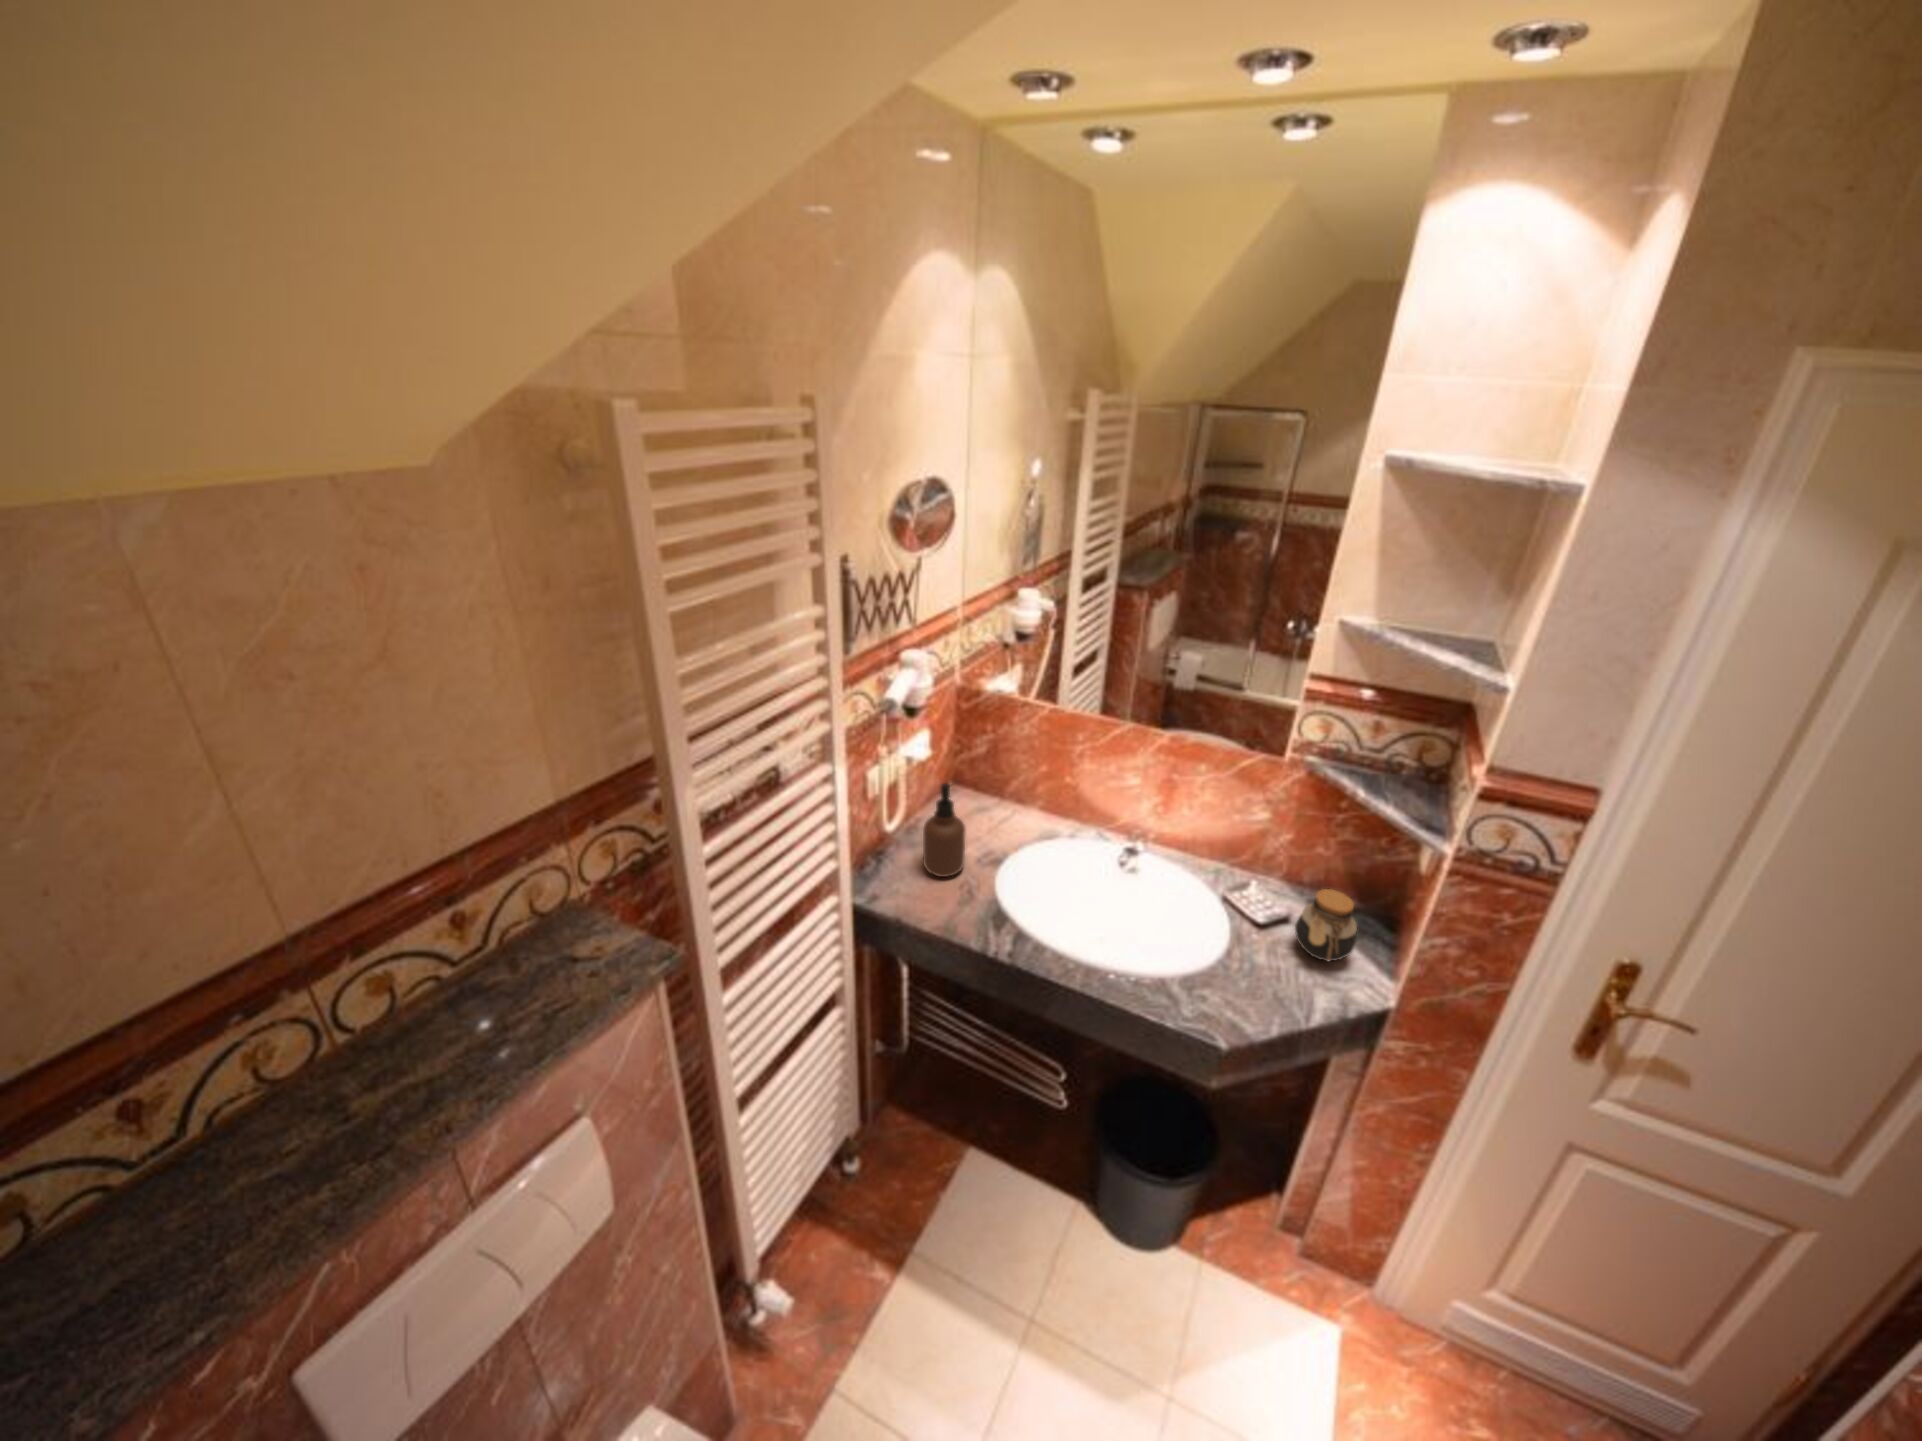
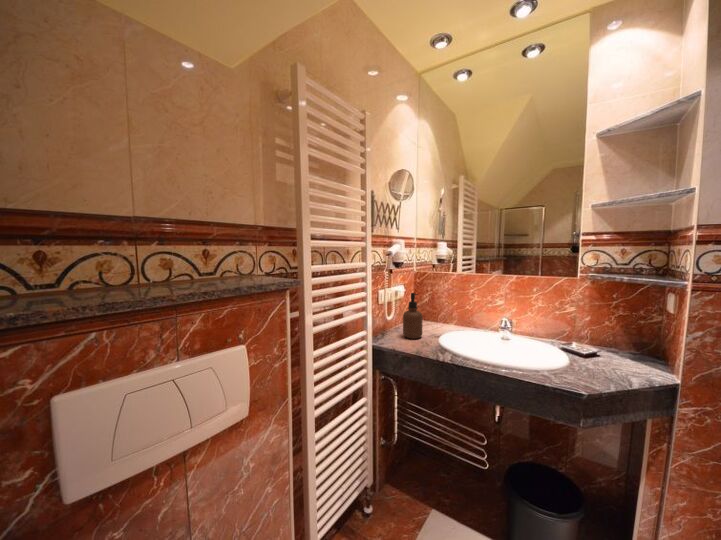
jar: present [1295,889,1357,961] -> none [607,329,648,368]

